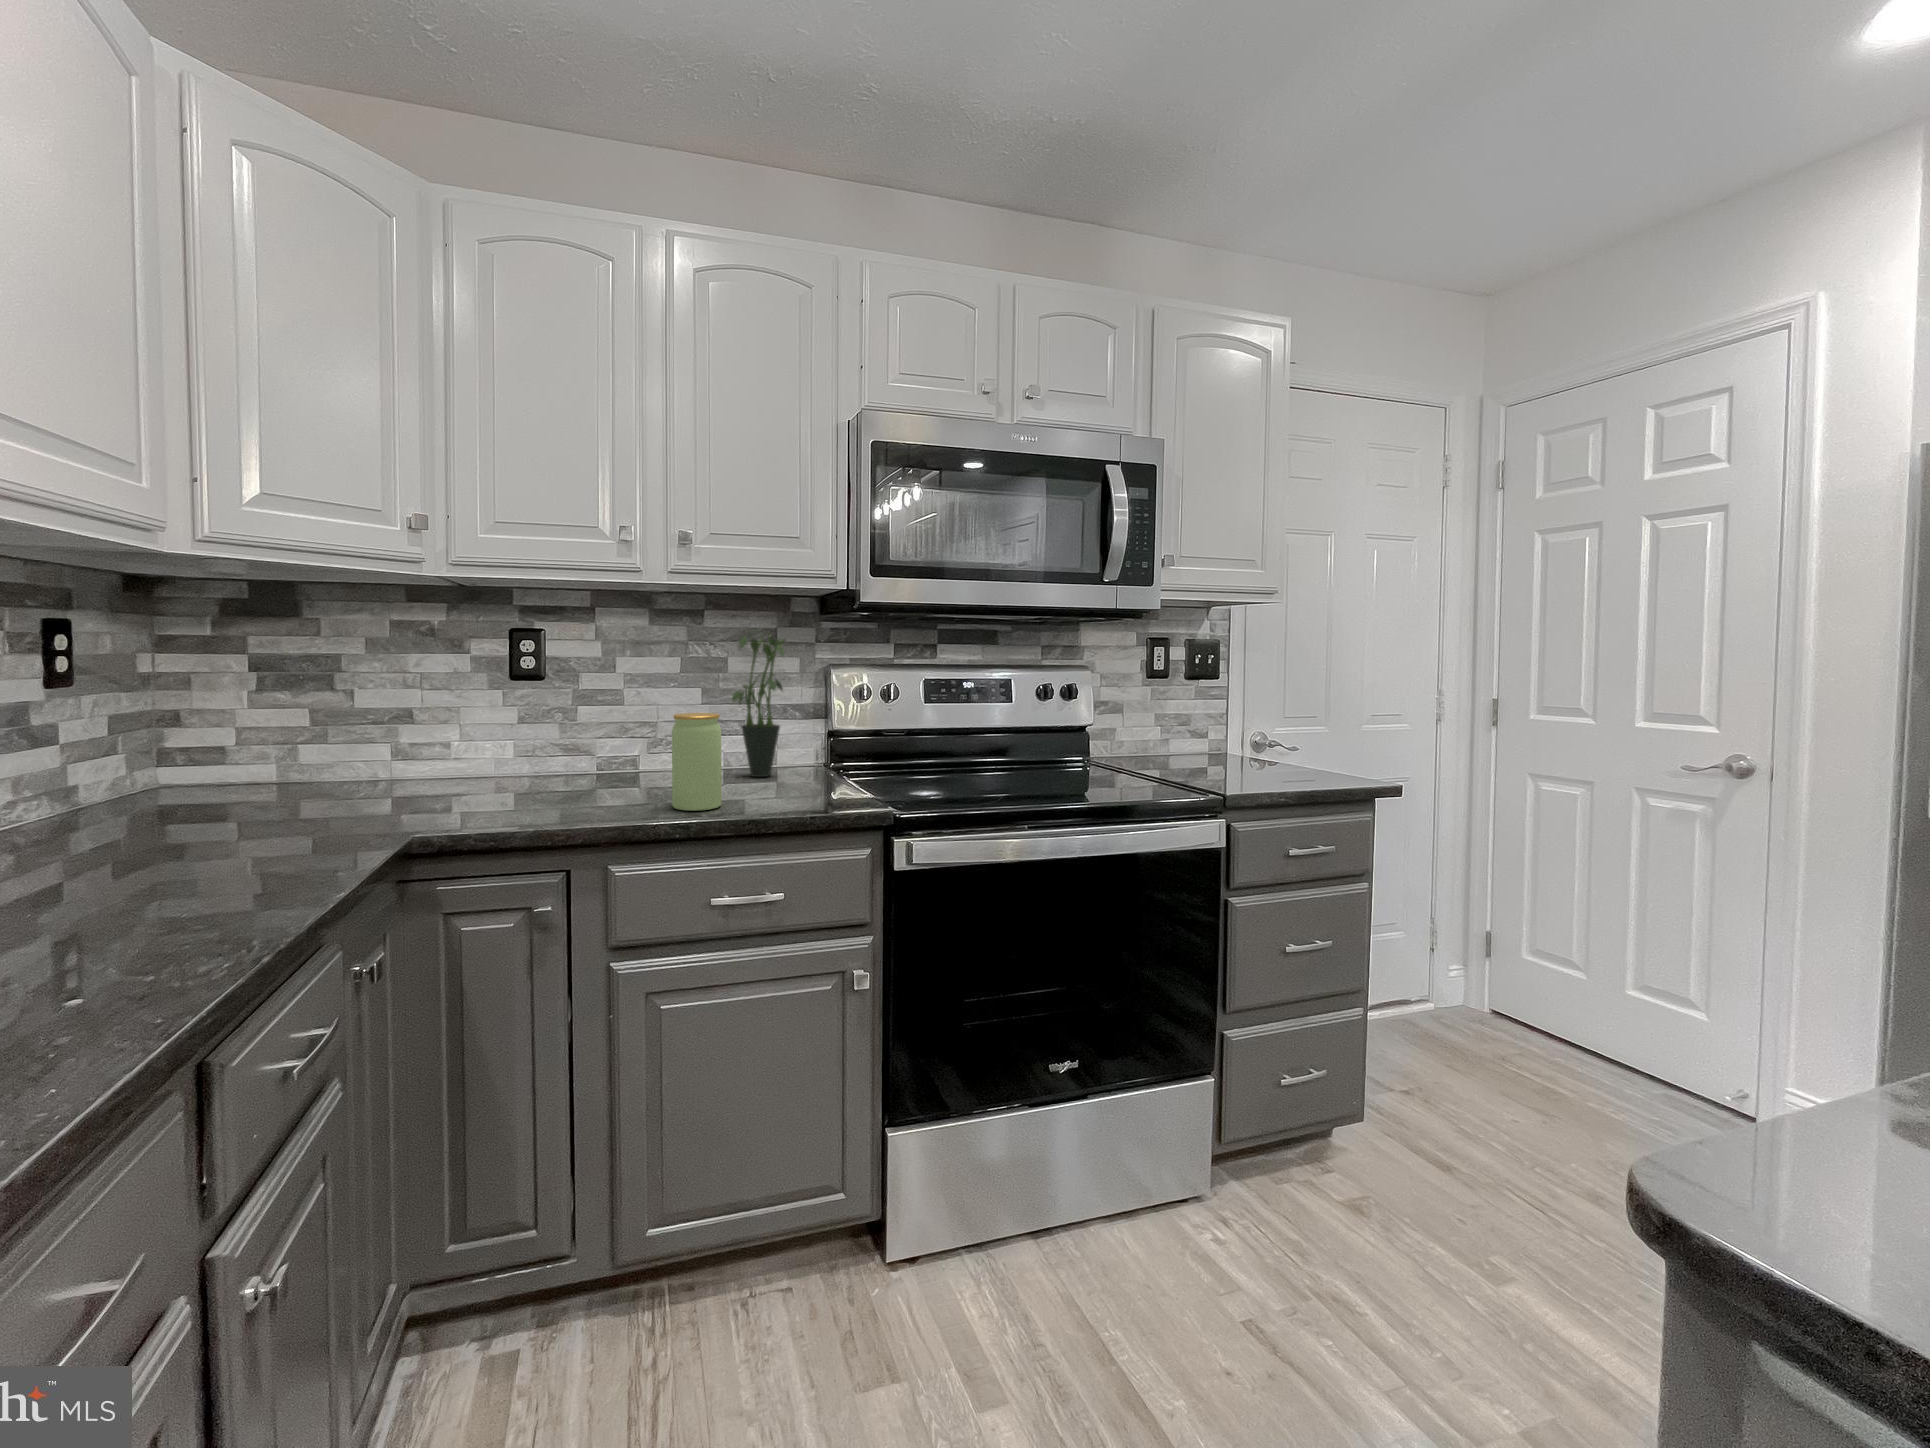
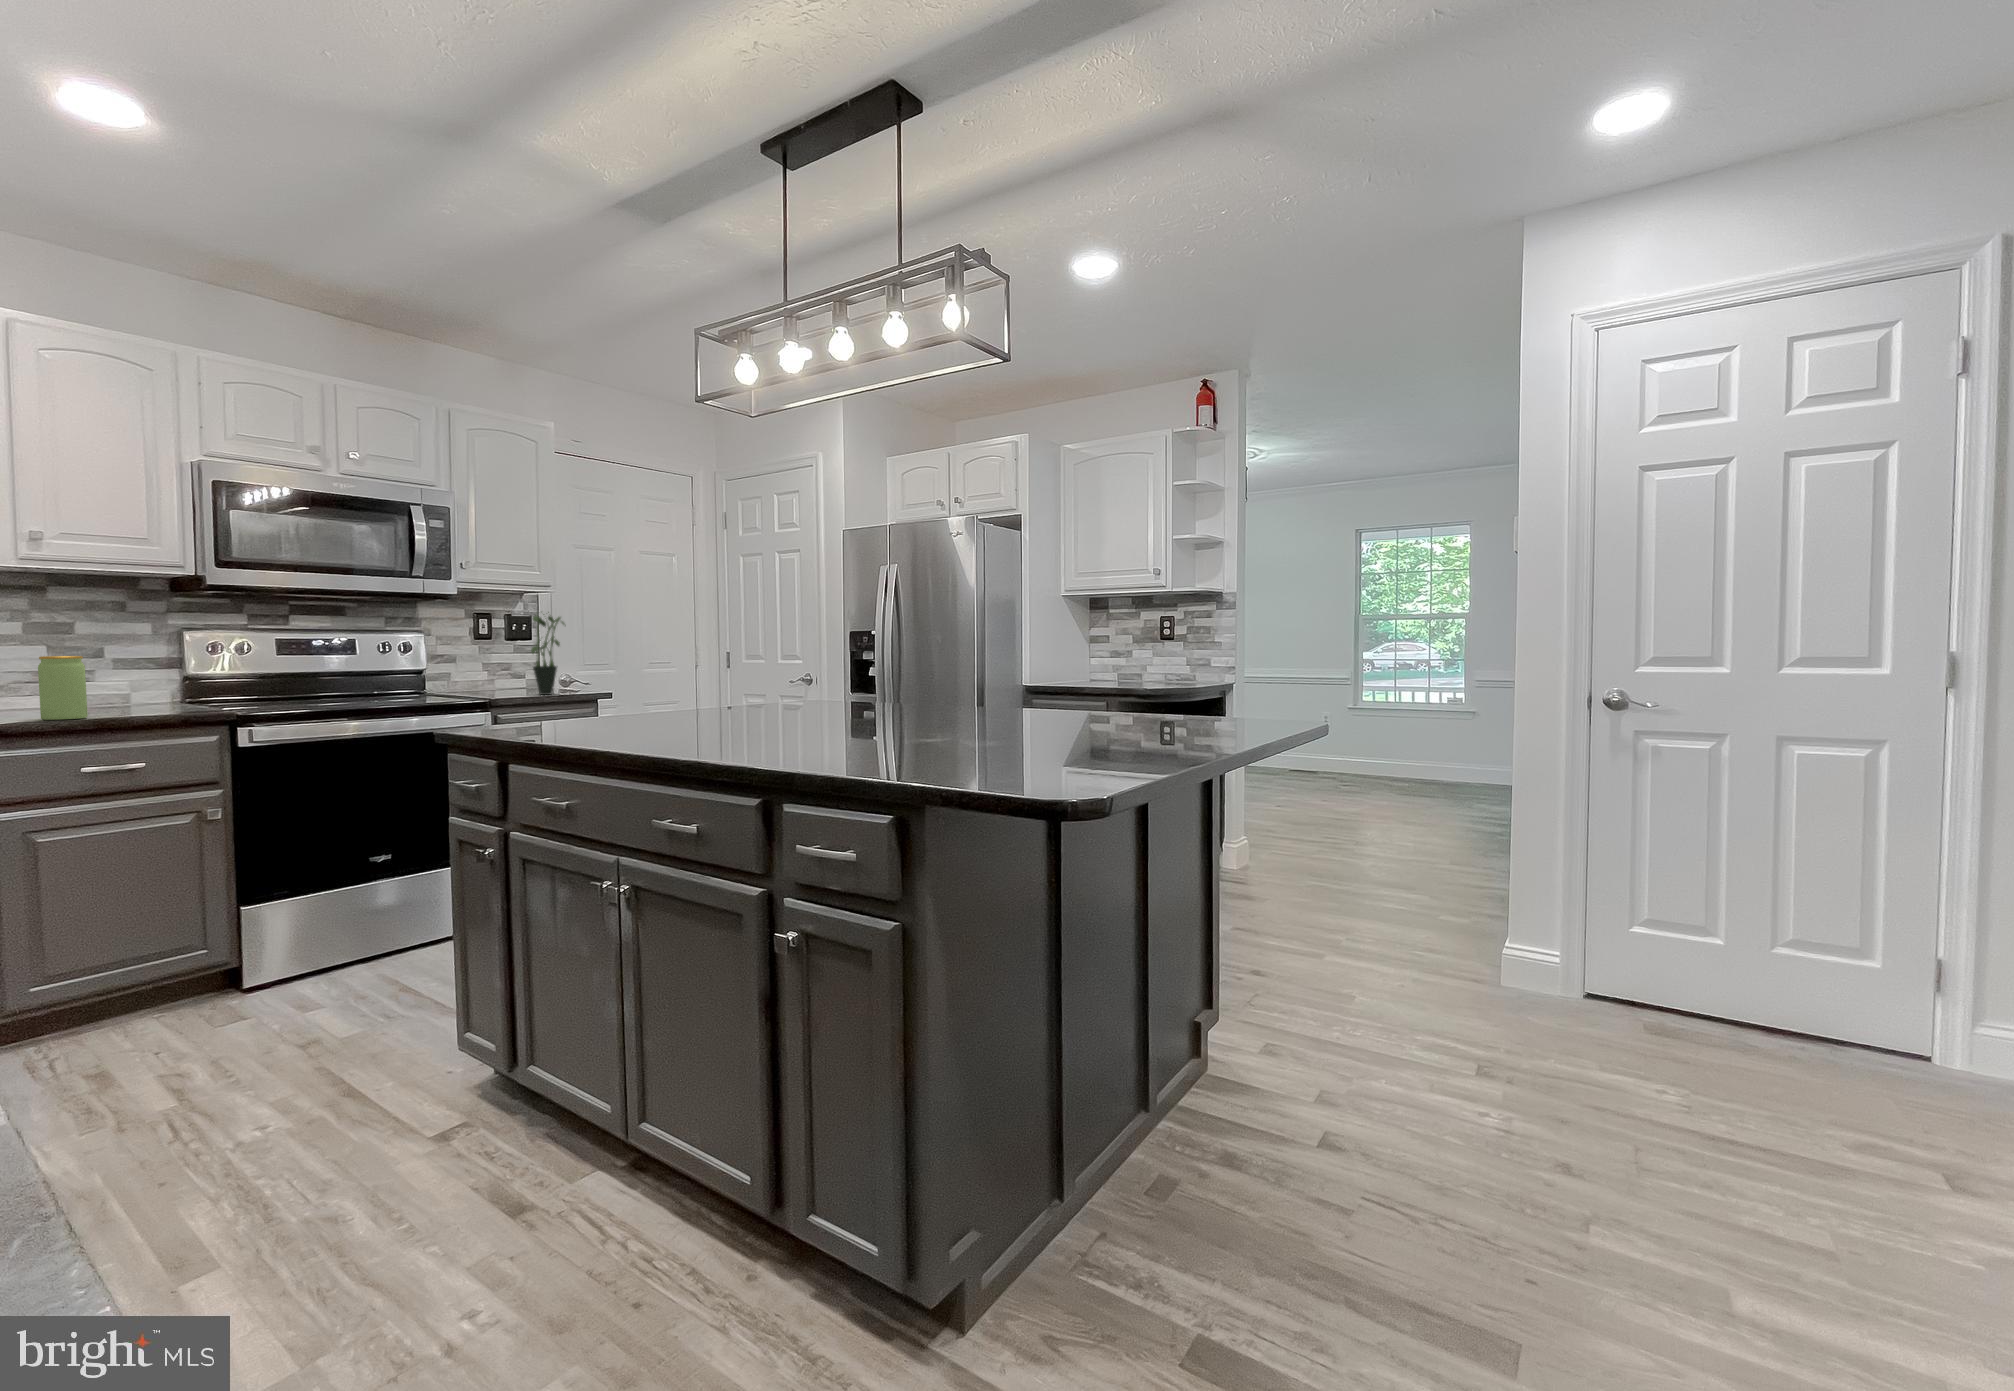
potted plant: present [732,635,785,777] -> present [531,612,564,695]

